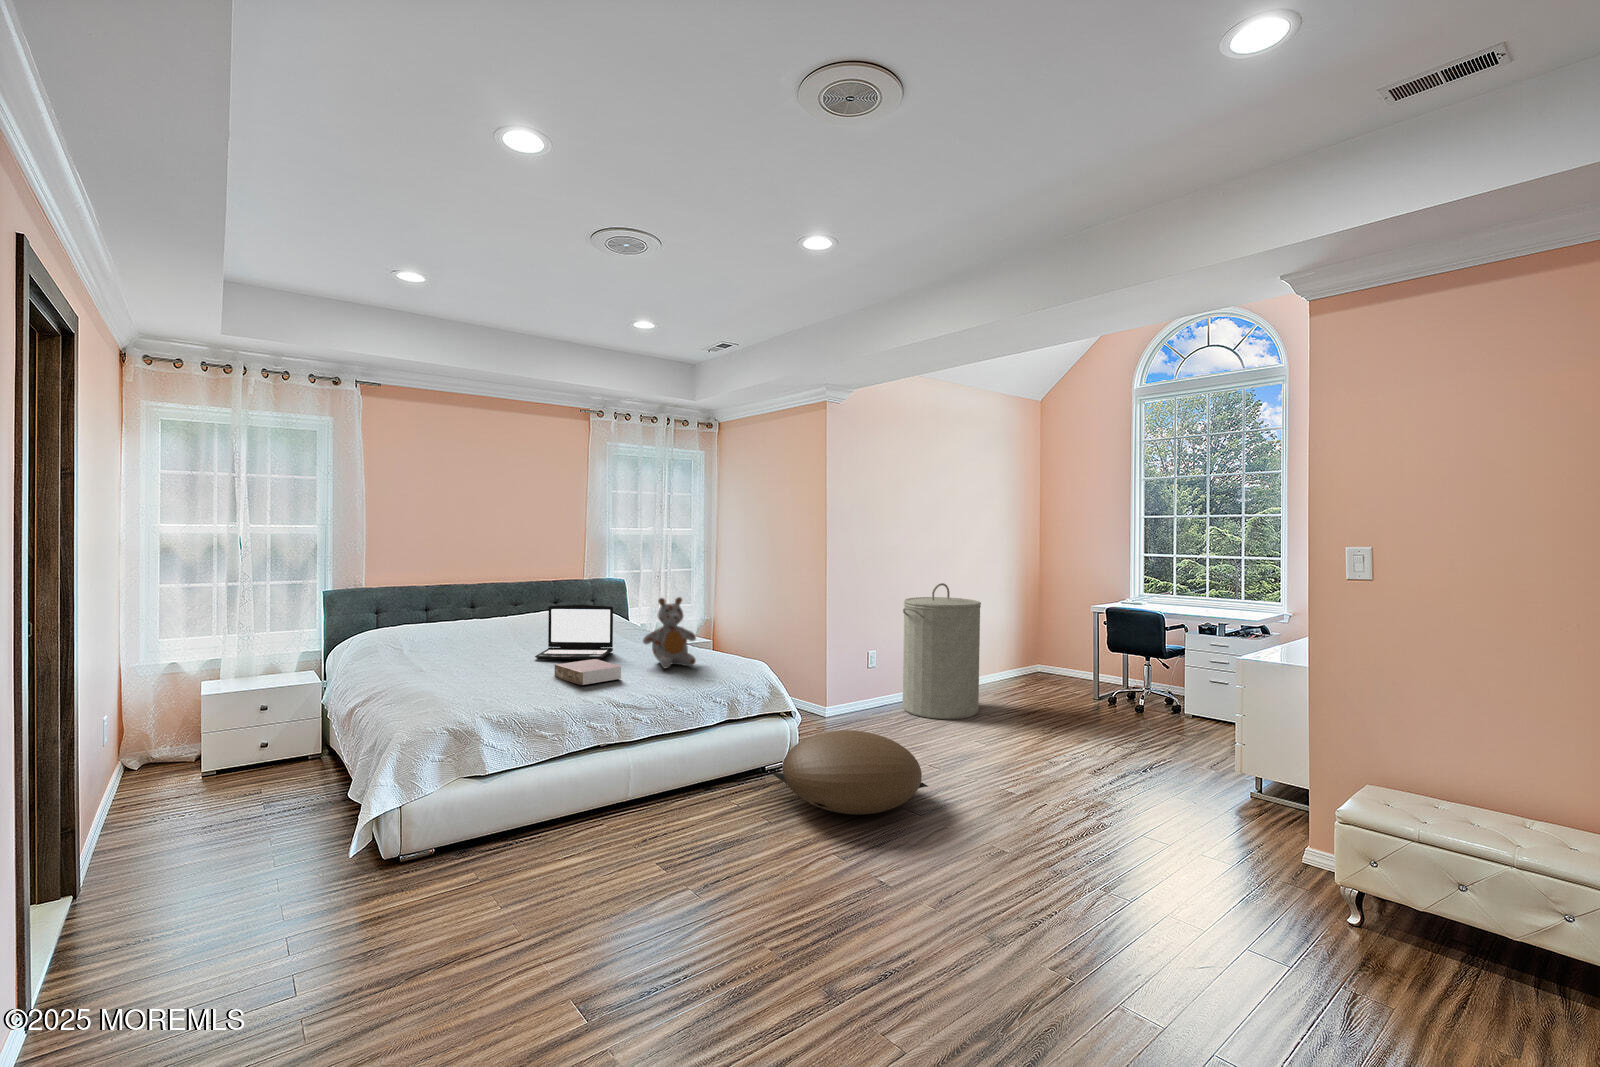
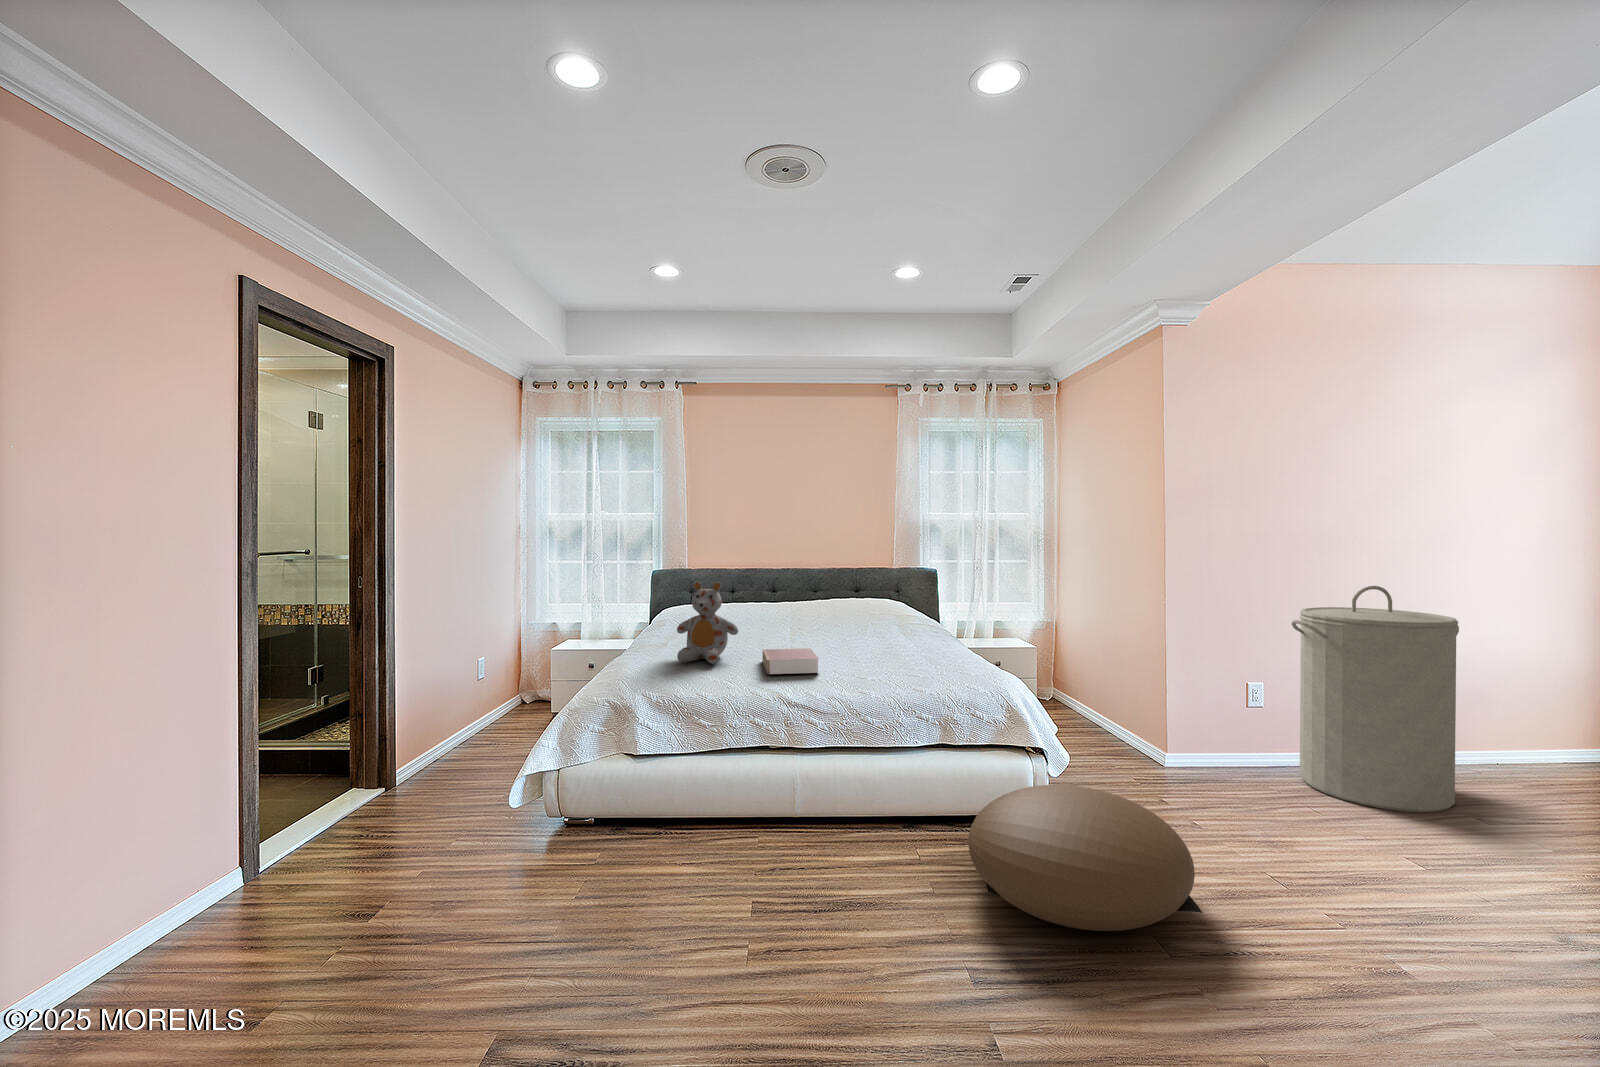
stuffed bear: present [643,597,696,668] -> present [677,582,738,664]
laptop: present [535,605,613,659] -> none [769,589,853,650]

